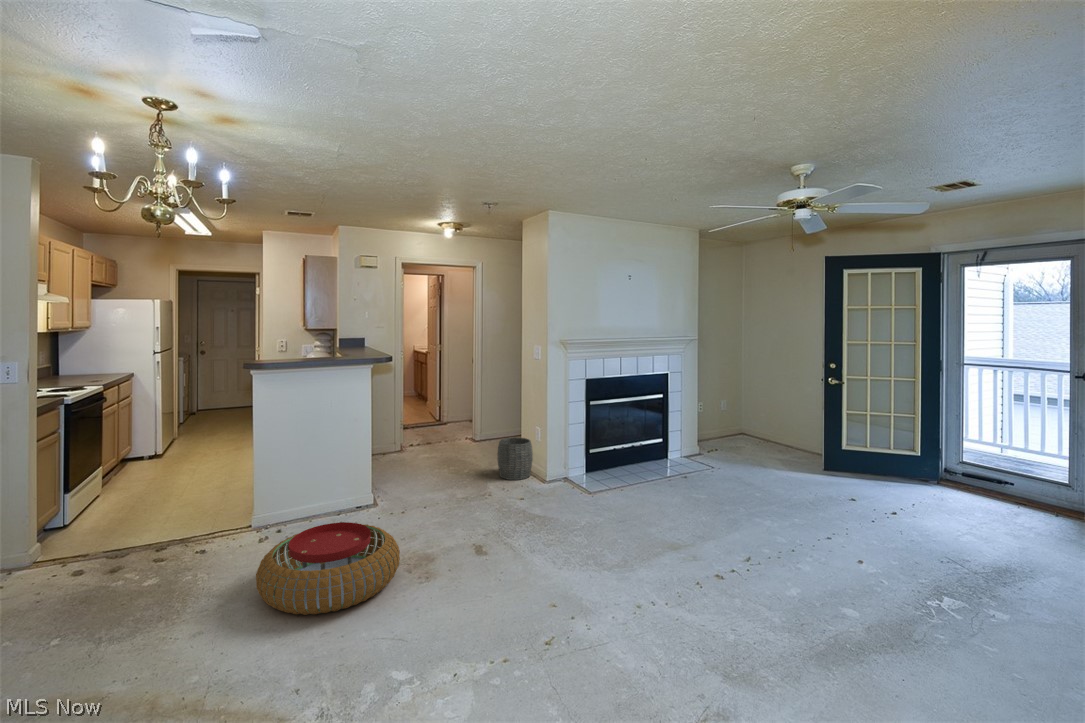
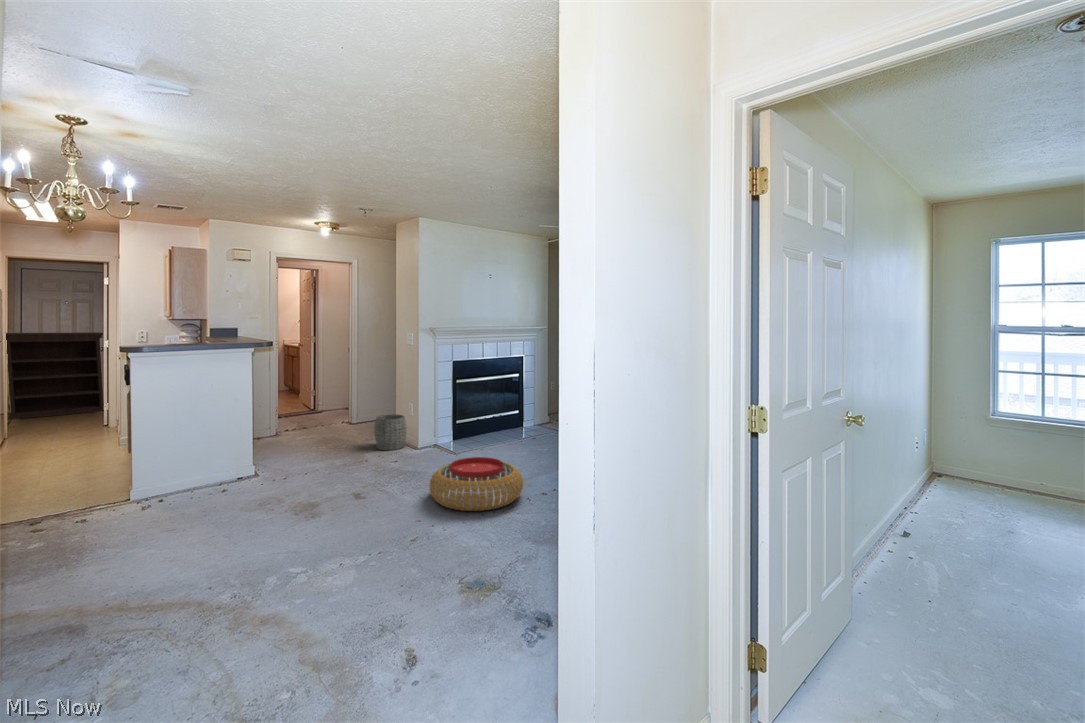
bookshelf: none [174,340,261,420] -> present [6,332,104,420]
pouf: present [256,522,400,615] -> present [430,457,523,511]

